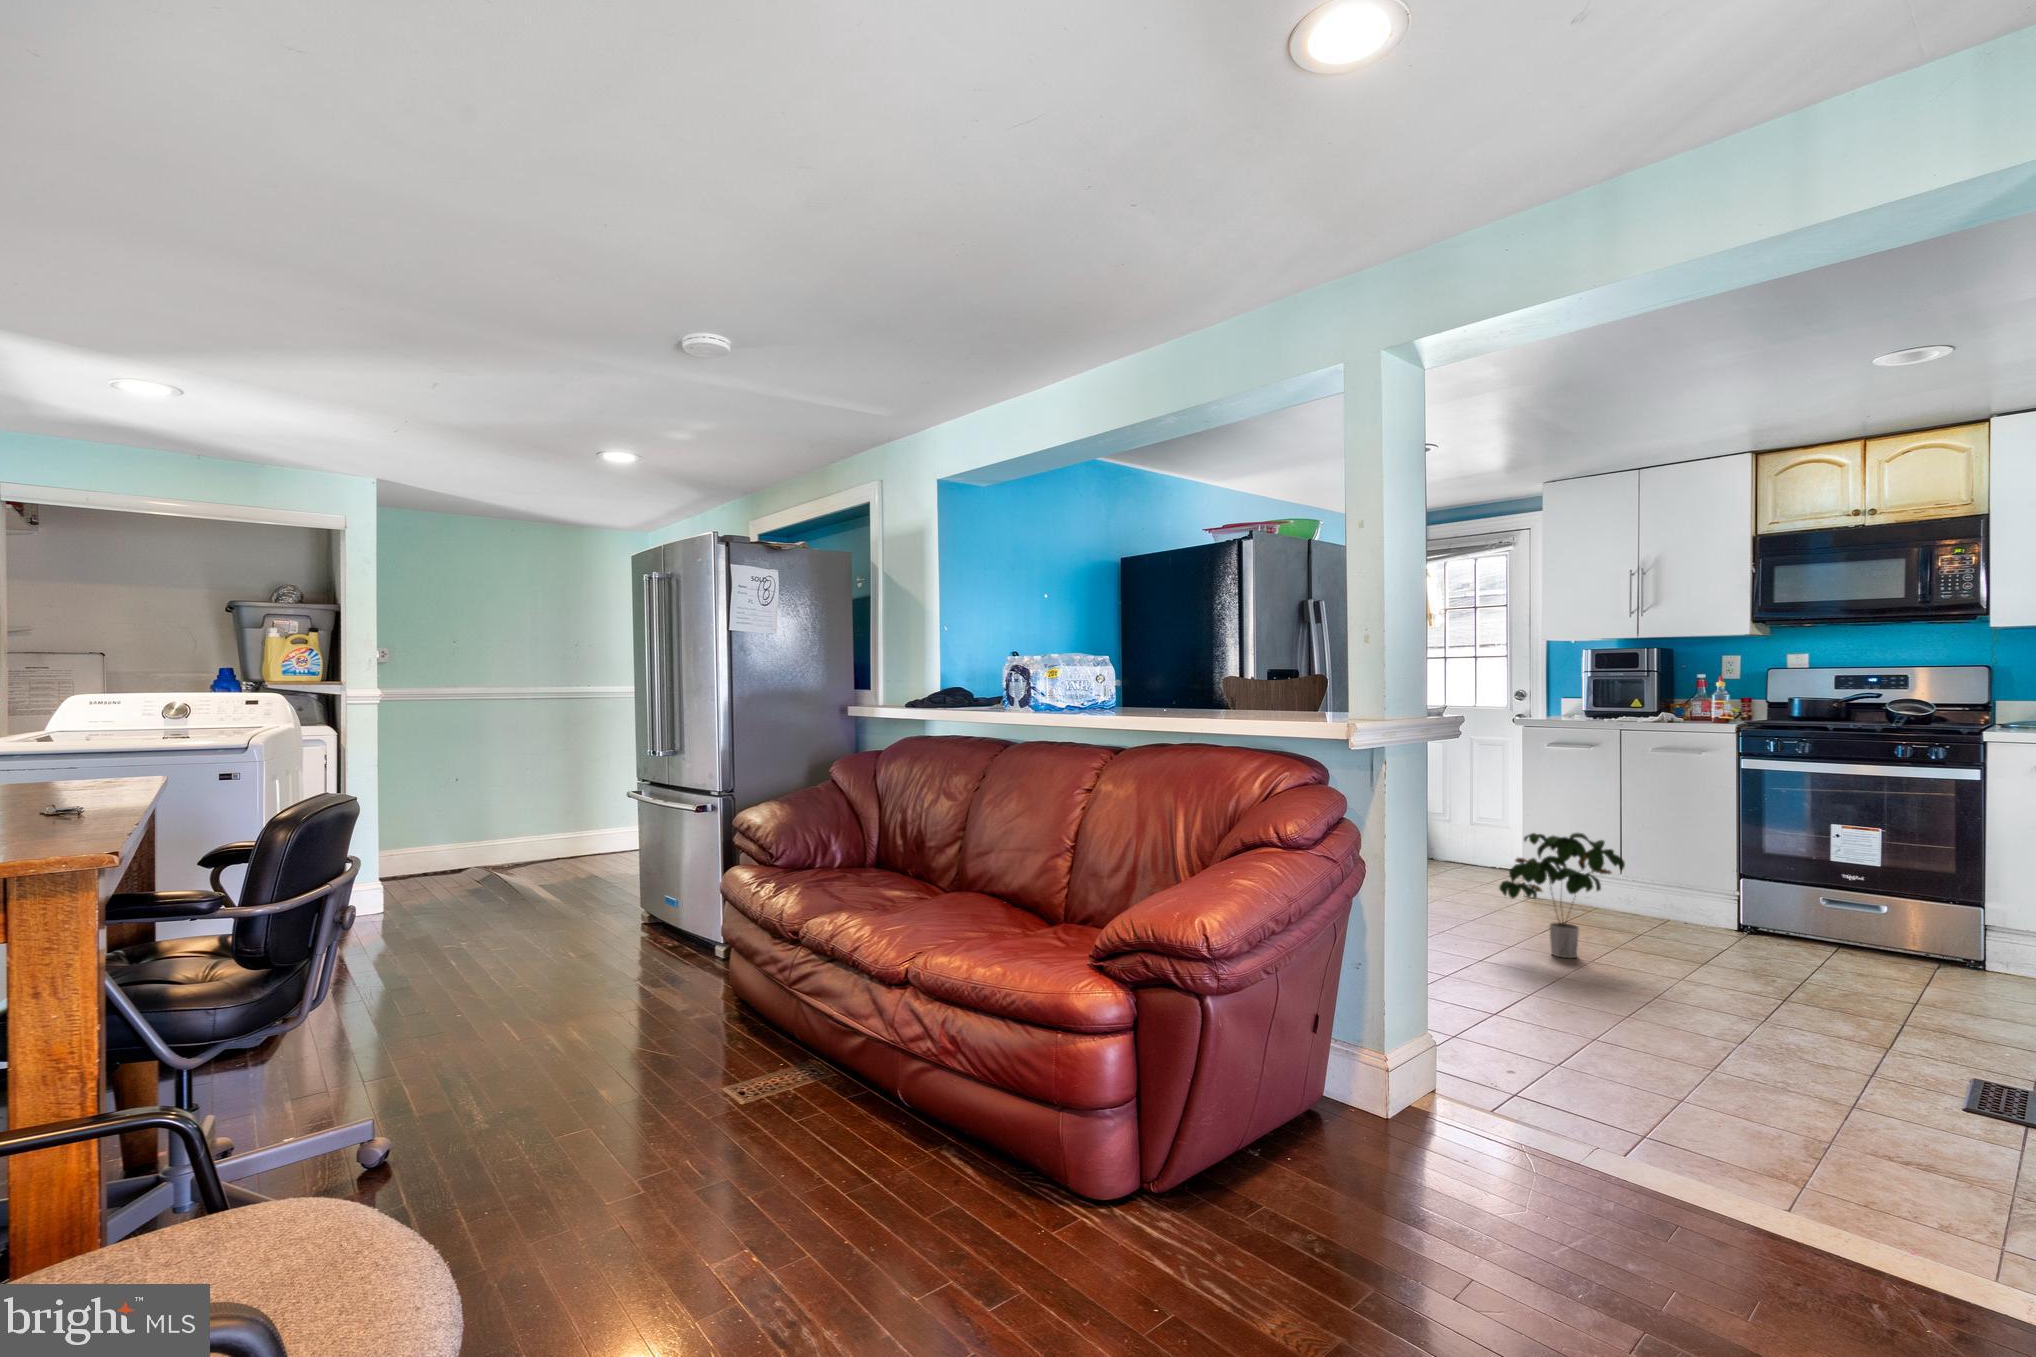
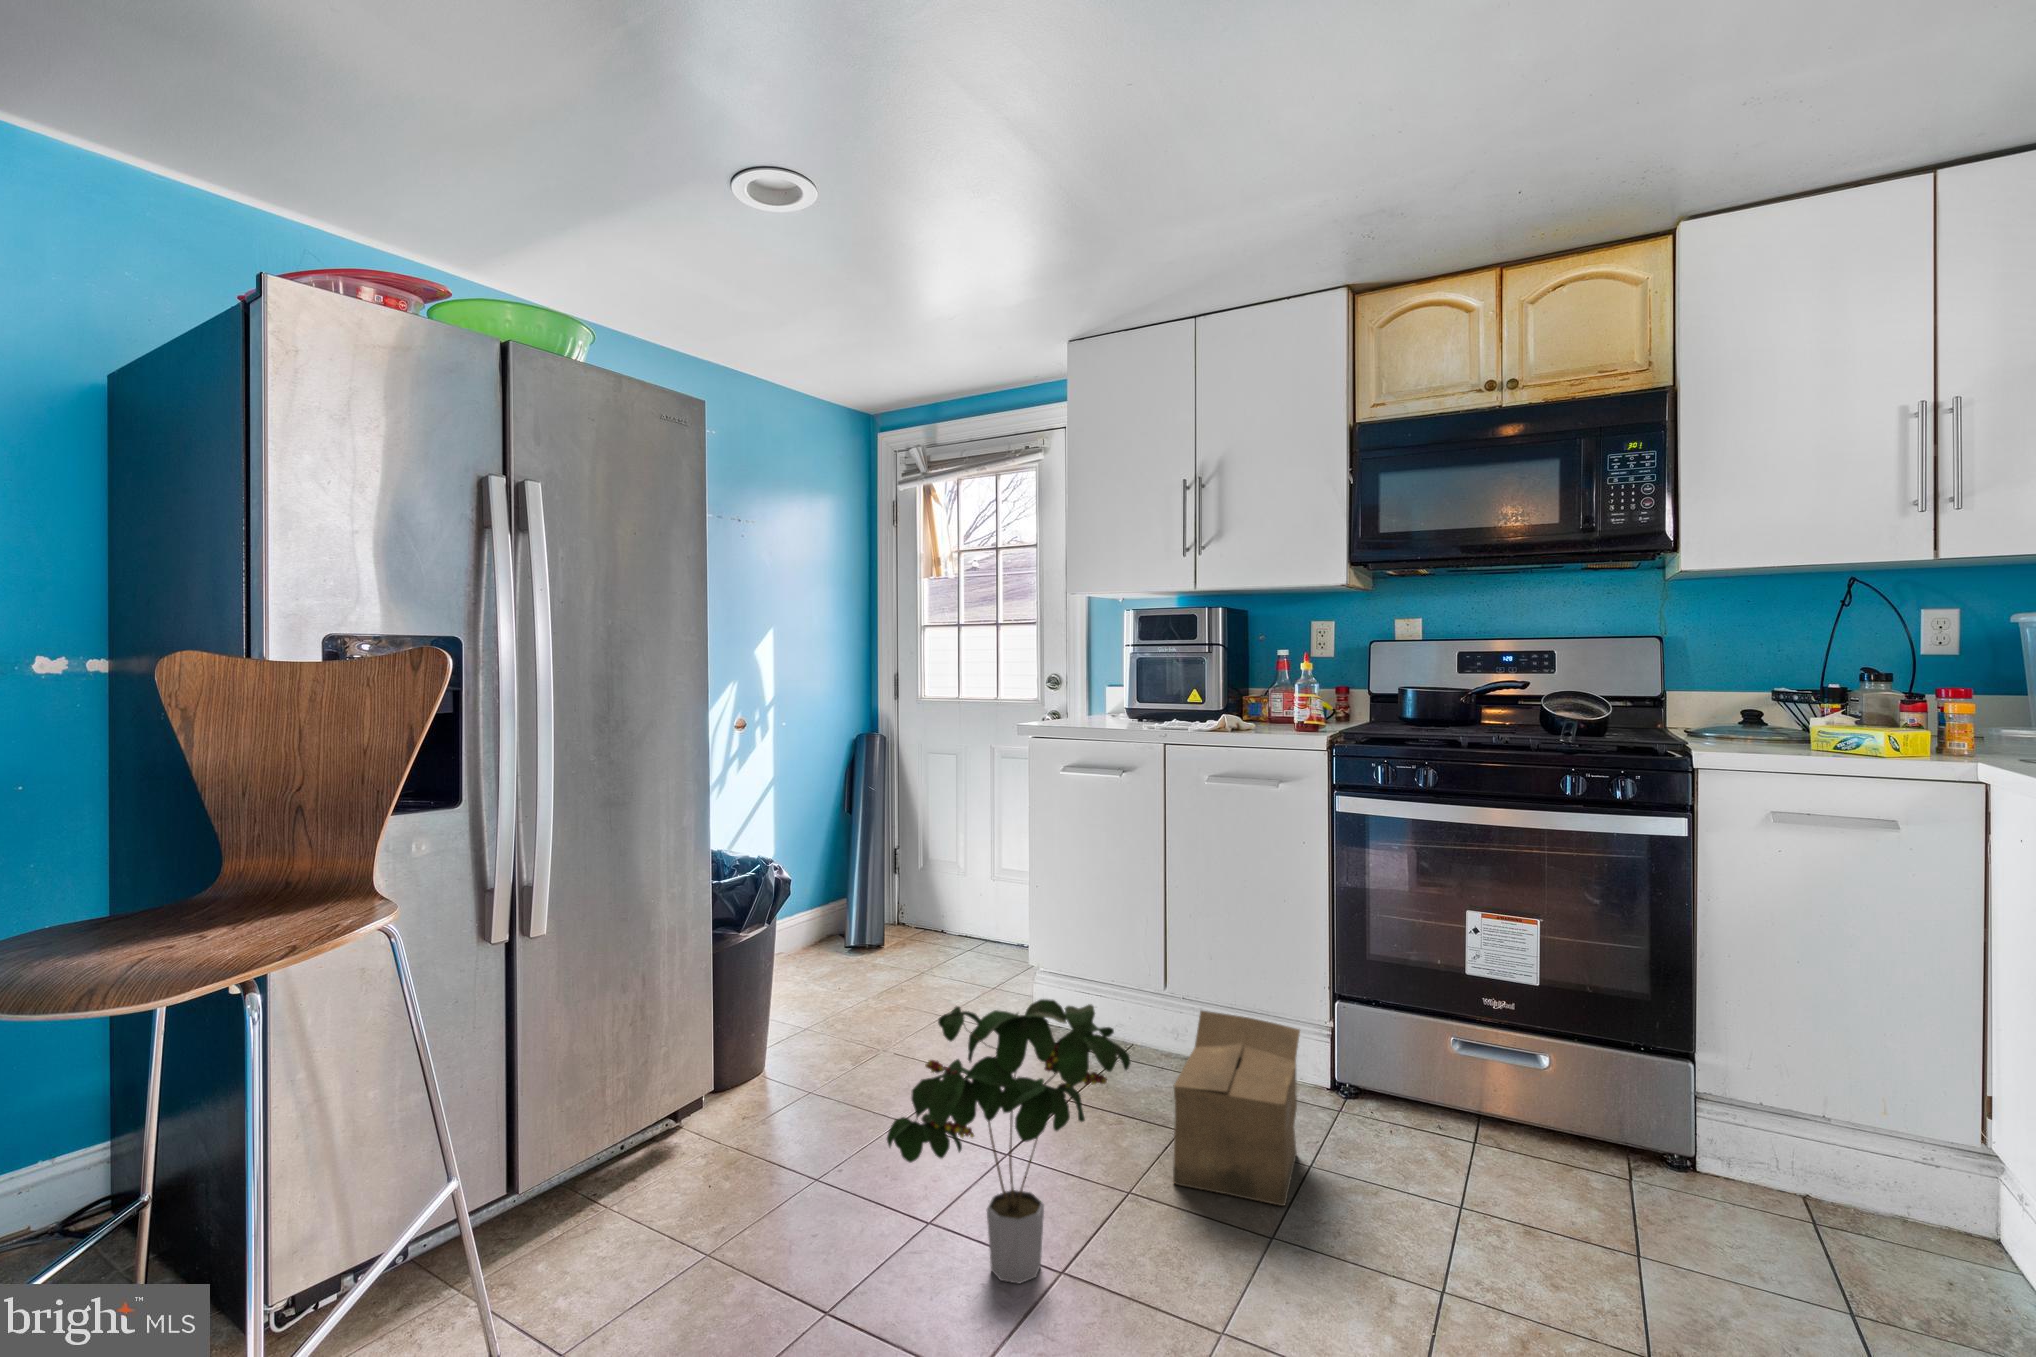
cardboard box: none [1641,871,1718,956] -> present [1173,1011,1300,1206]

